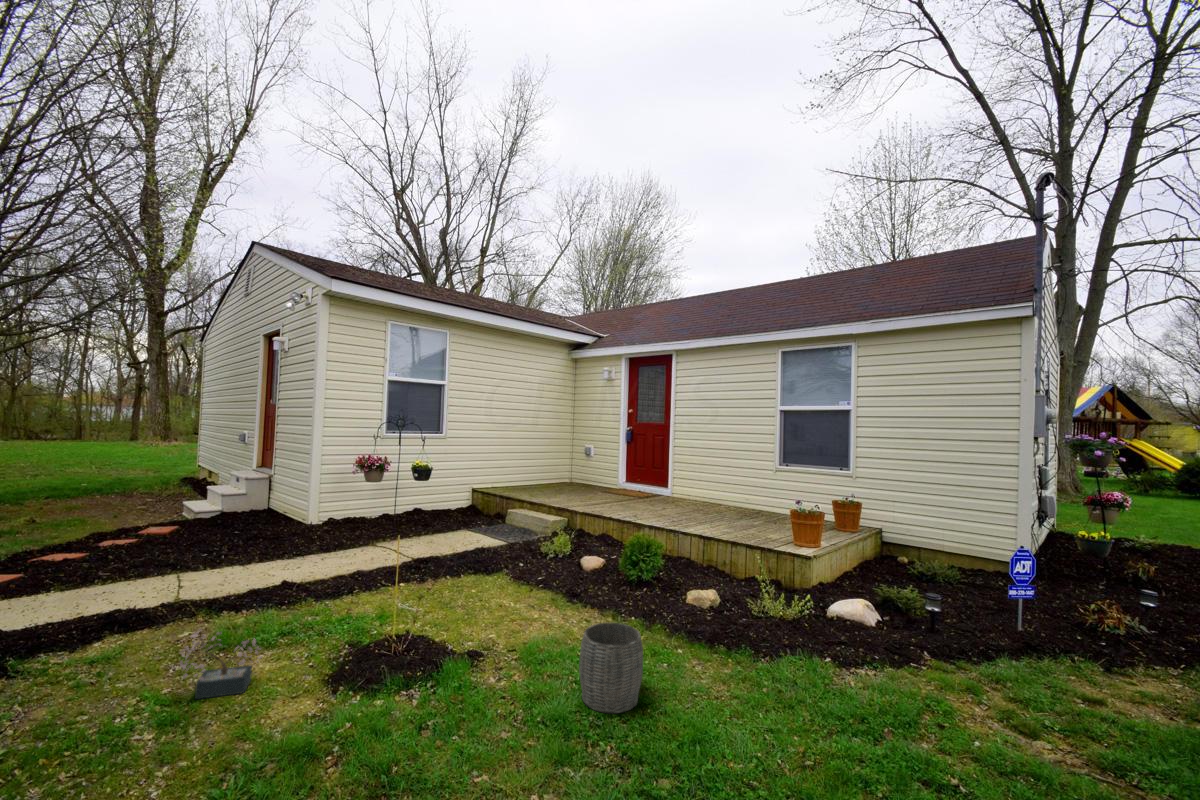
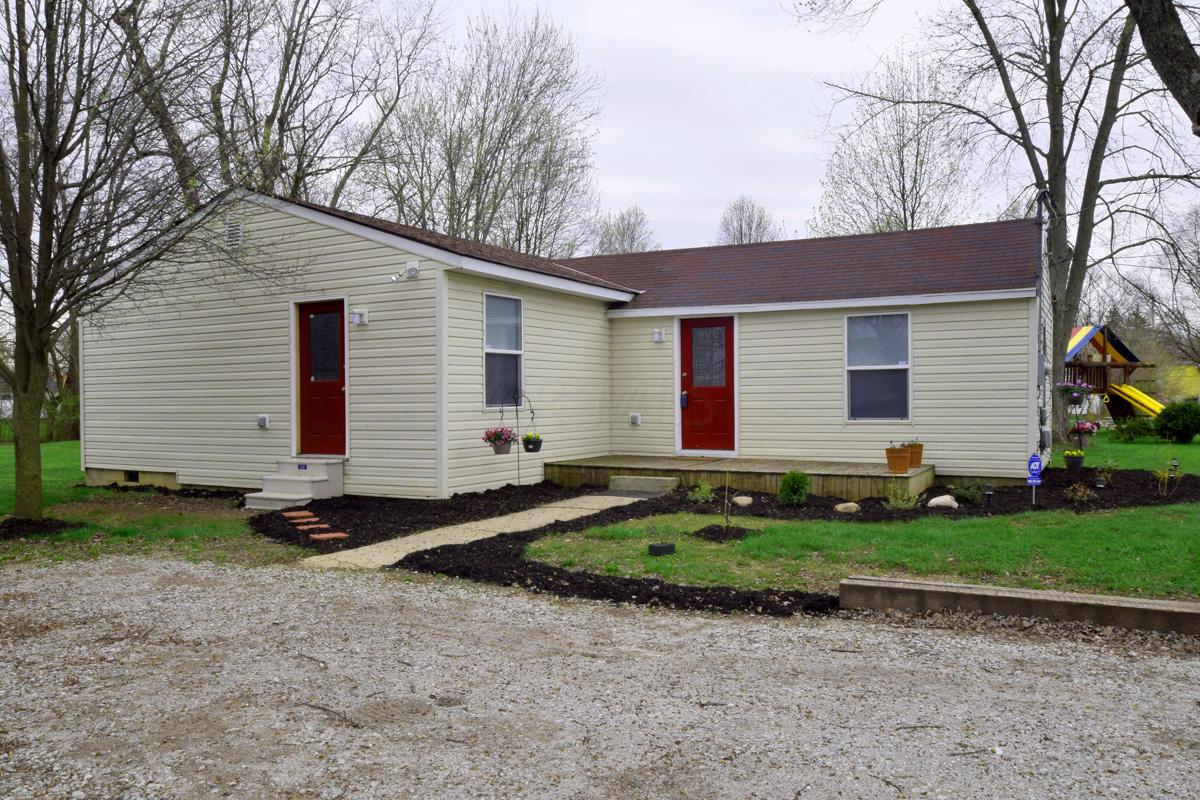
woven basket: present [579,623,643,713] -> none [836,503,872,542]

